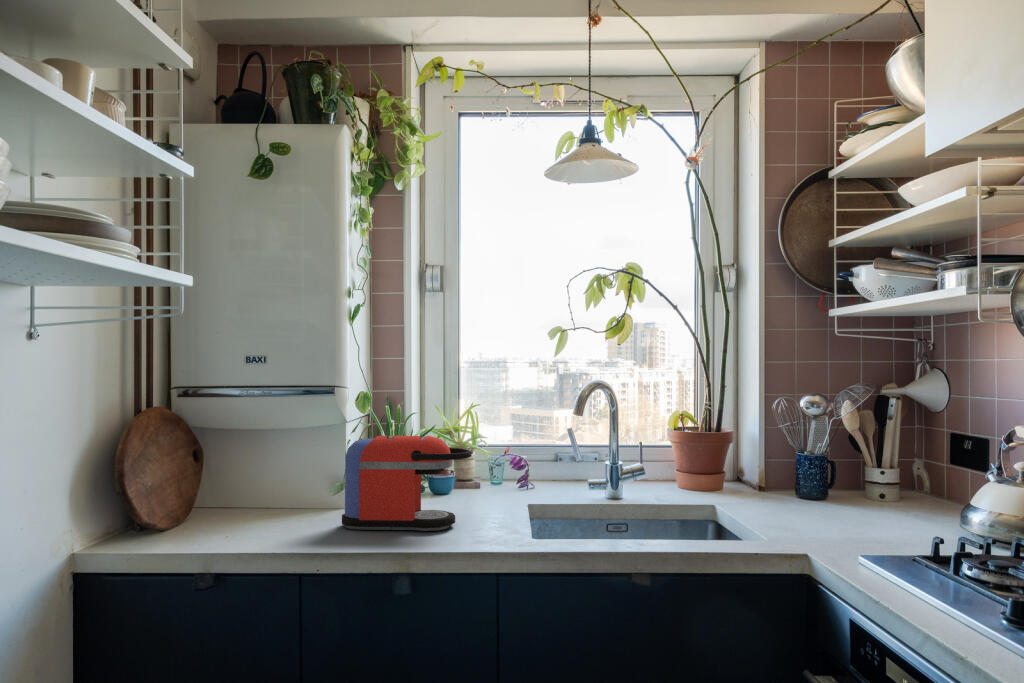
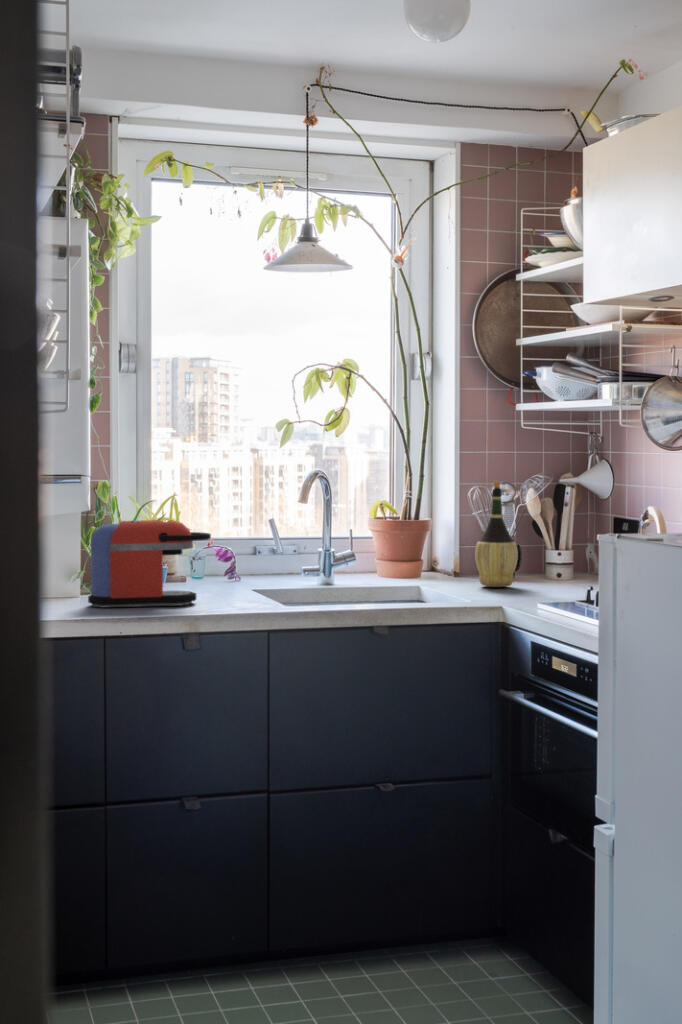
wine bottle: none [781,395,832,515] -> present [475,481,518,587]

